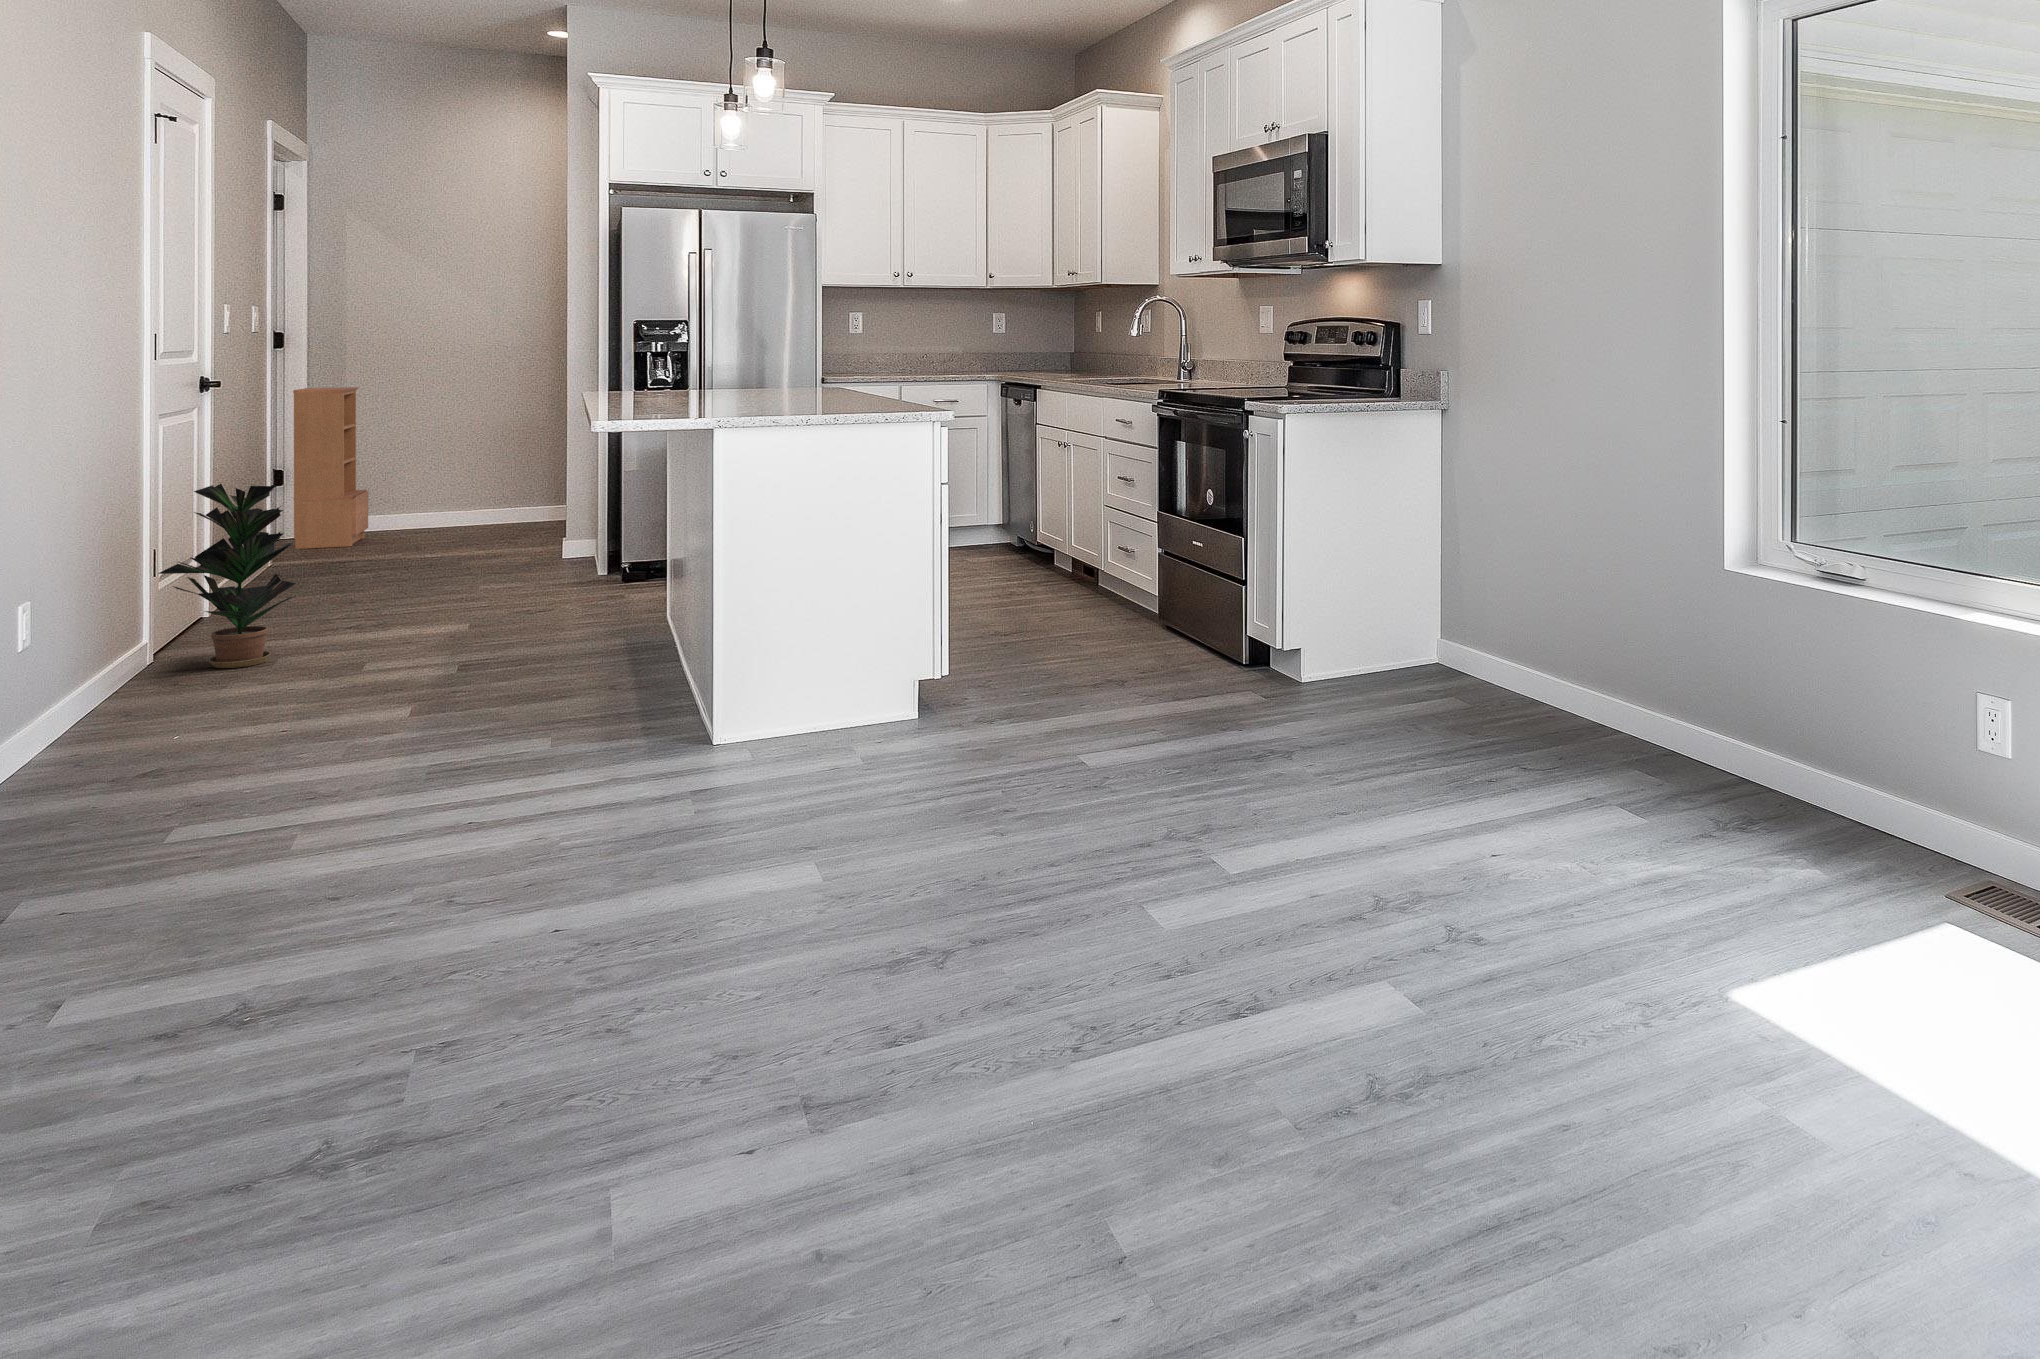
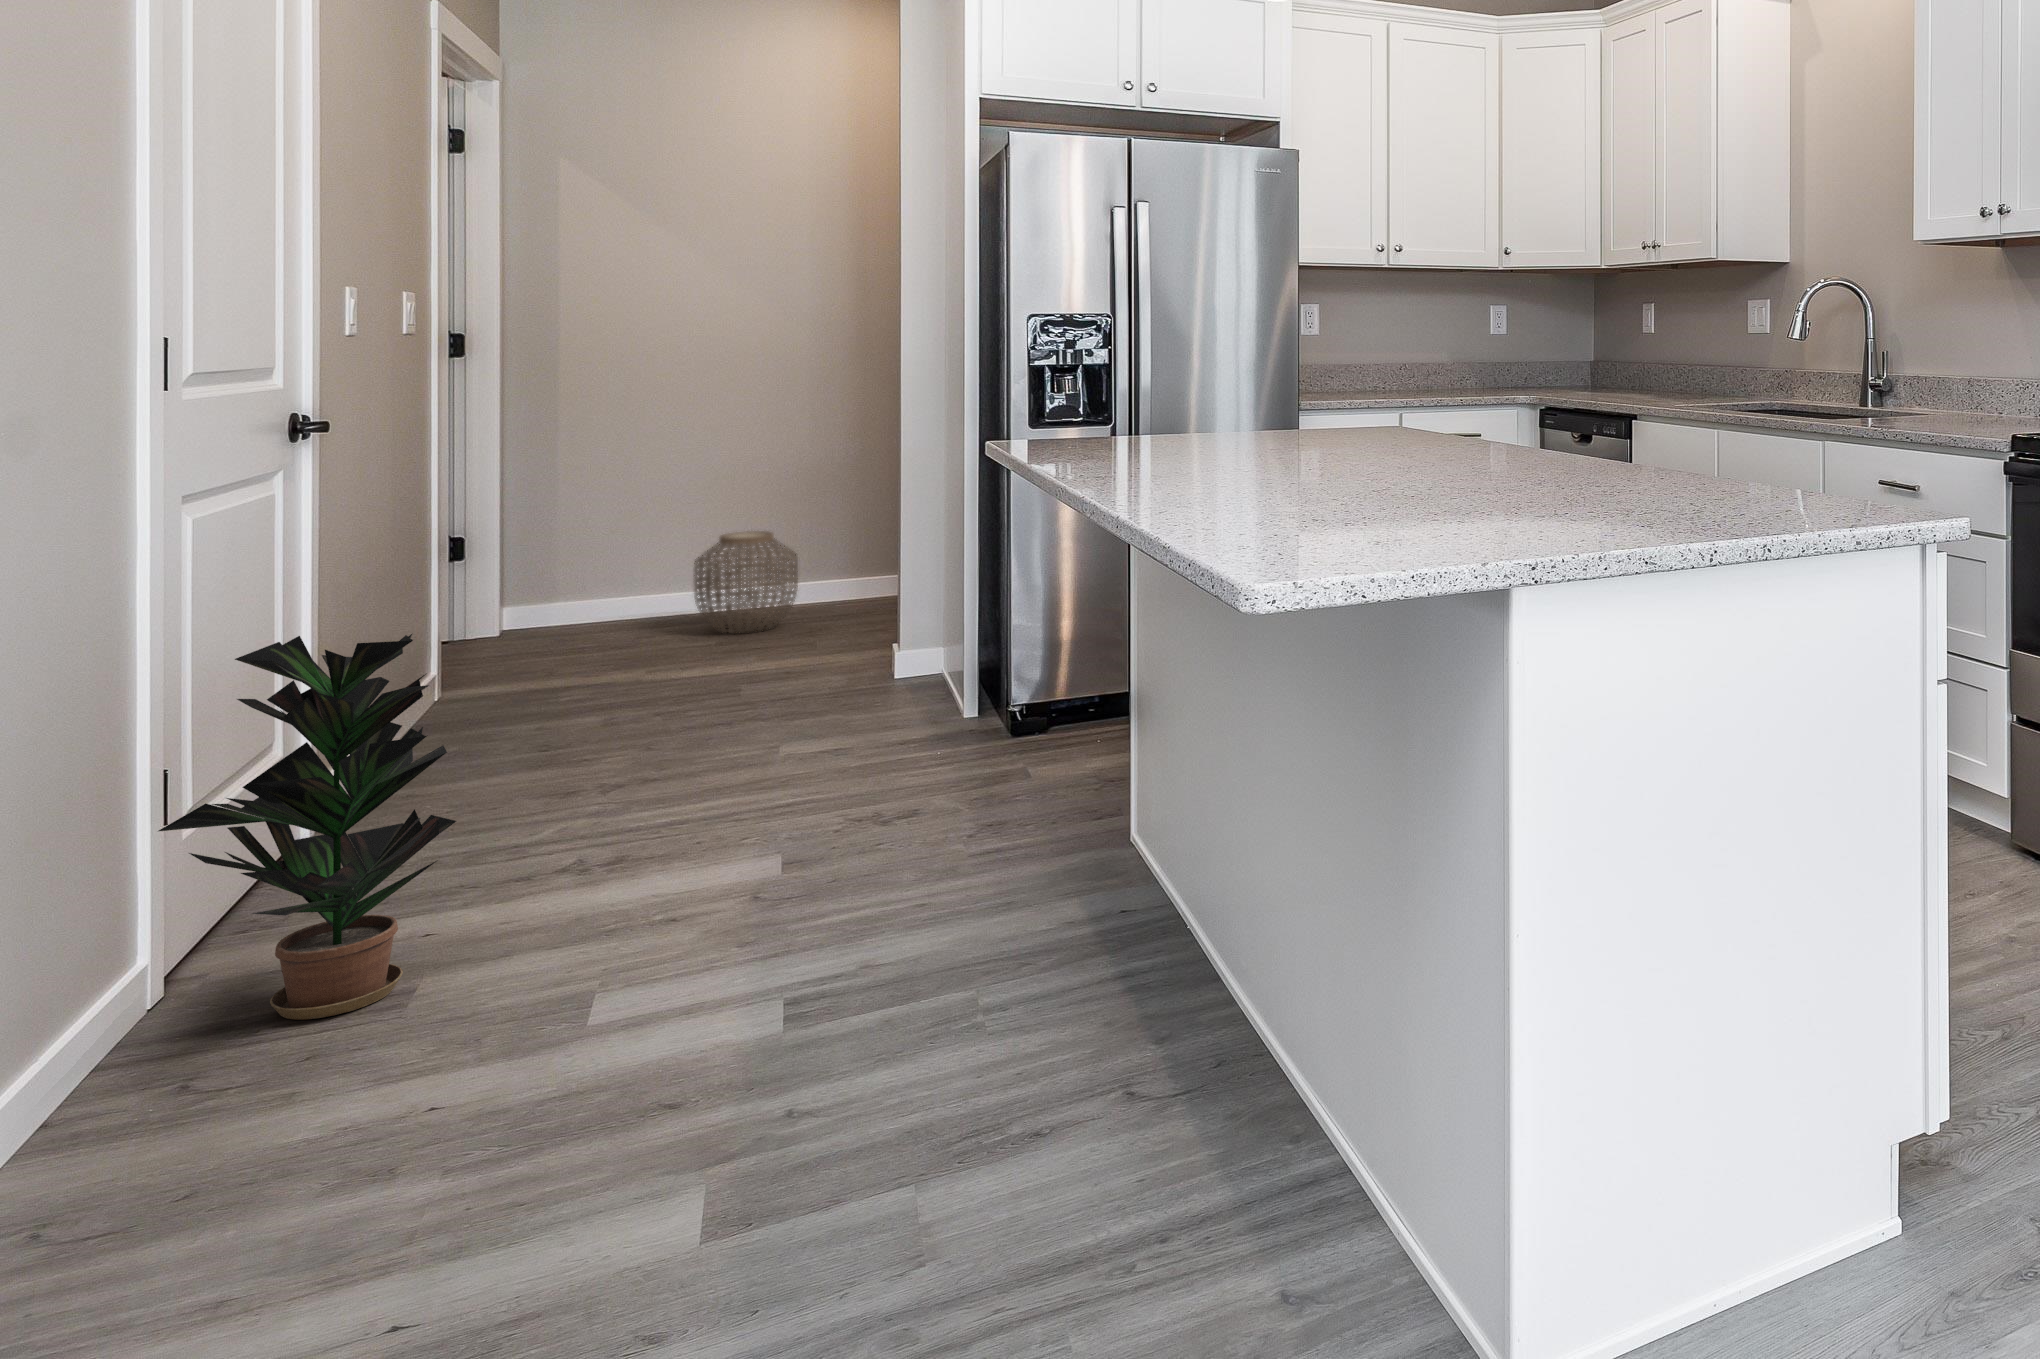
bookcase: present [293,387,368,549] -> none [480,416,595,663]
woven basket: none [435,468,506,536] -> present [694,531,798,633]

